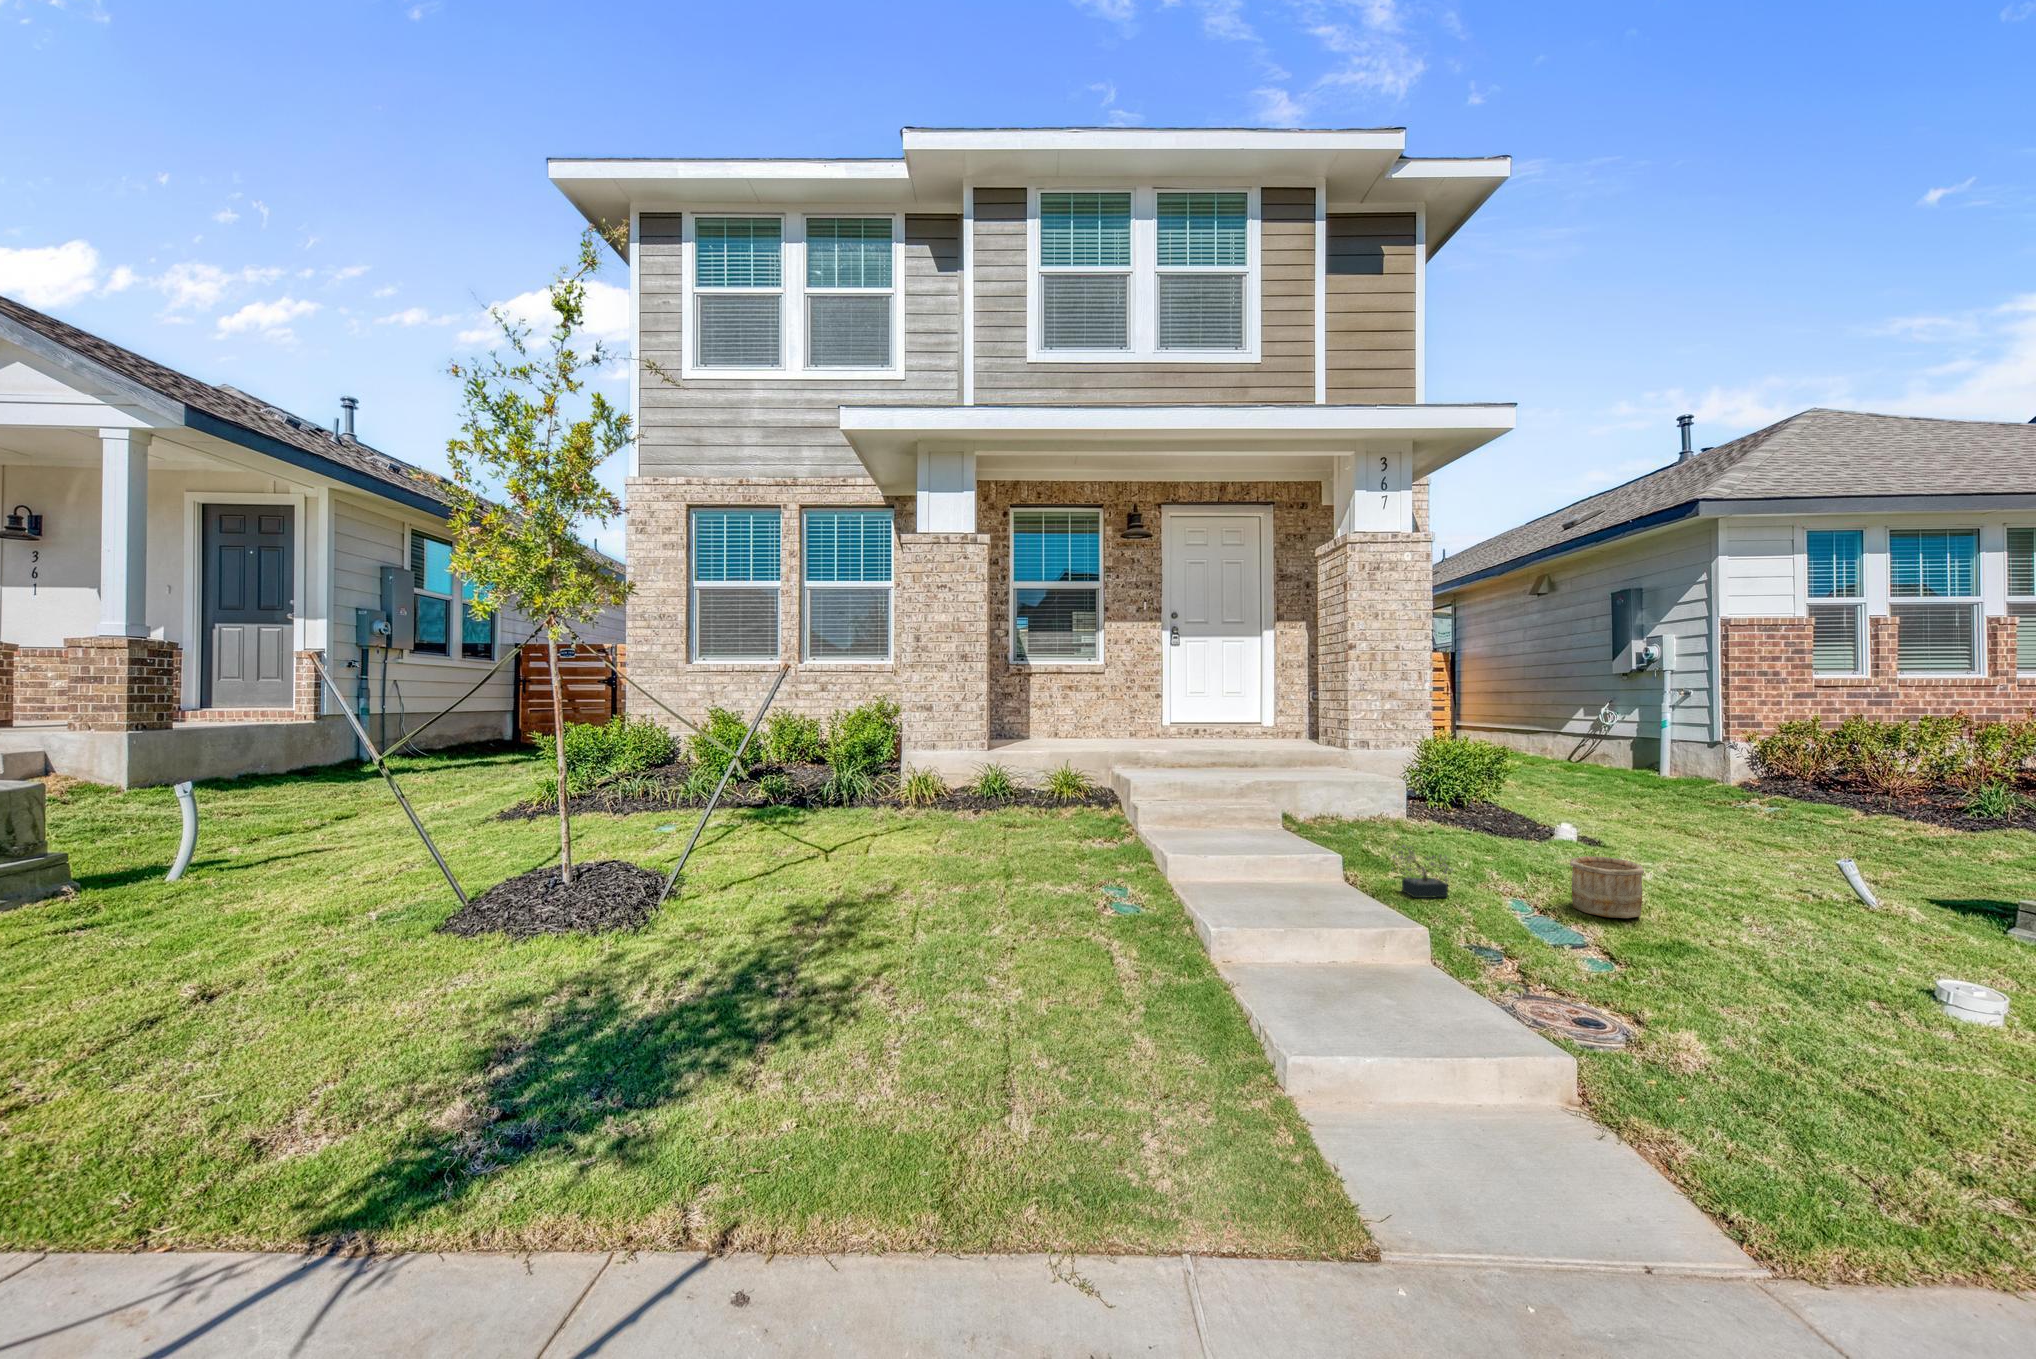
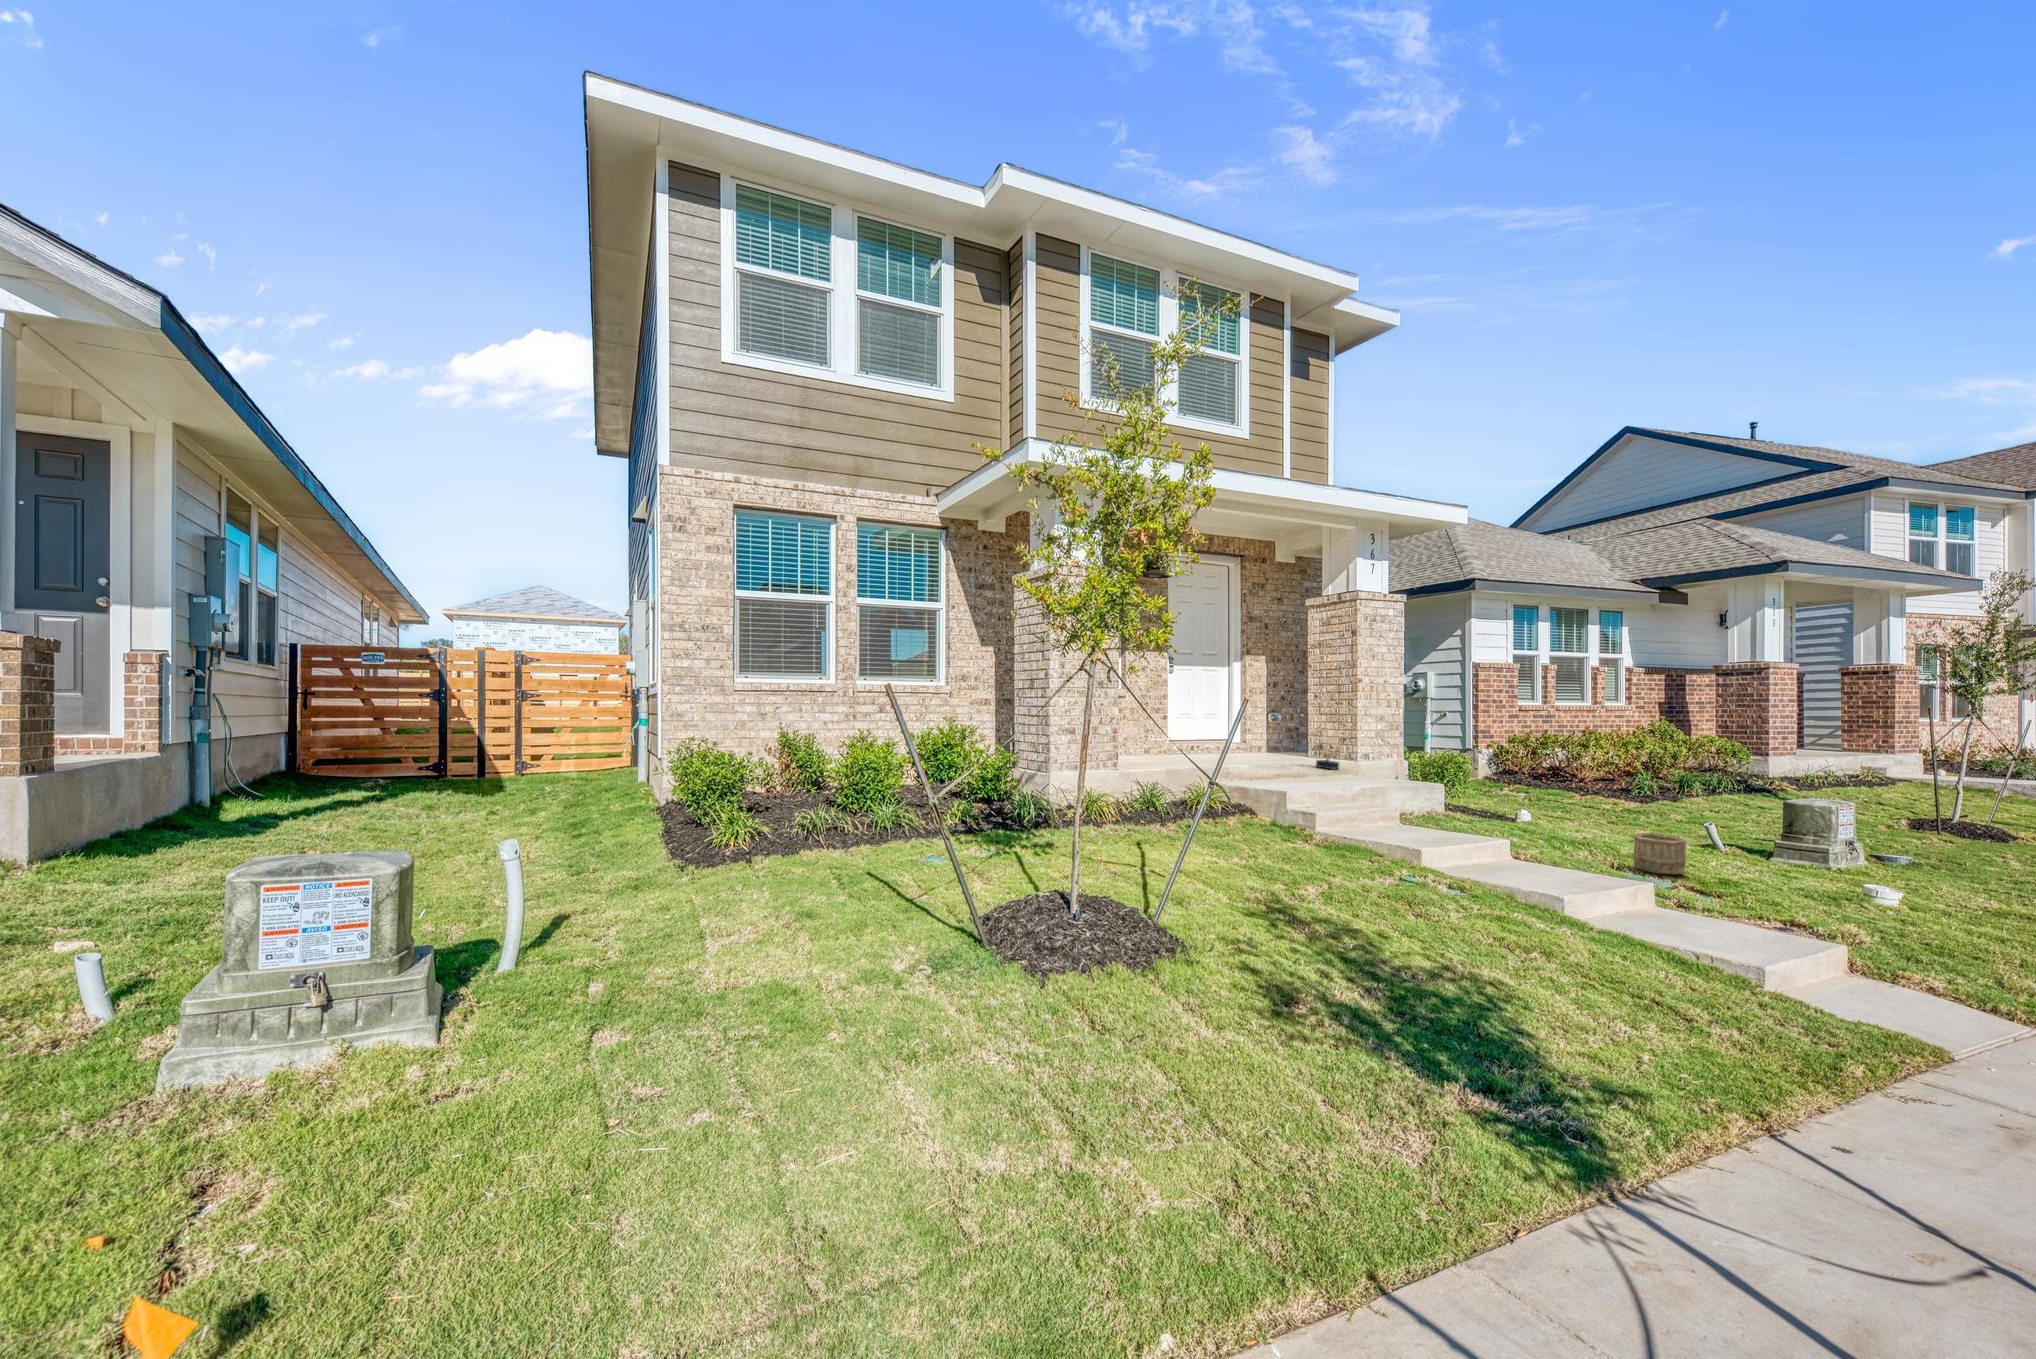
decorative plant: present [1392,845,1452,898] -> present [1315,741,1343,769]

